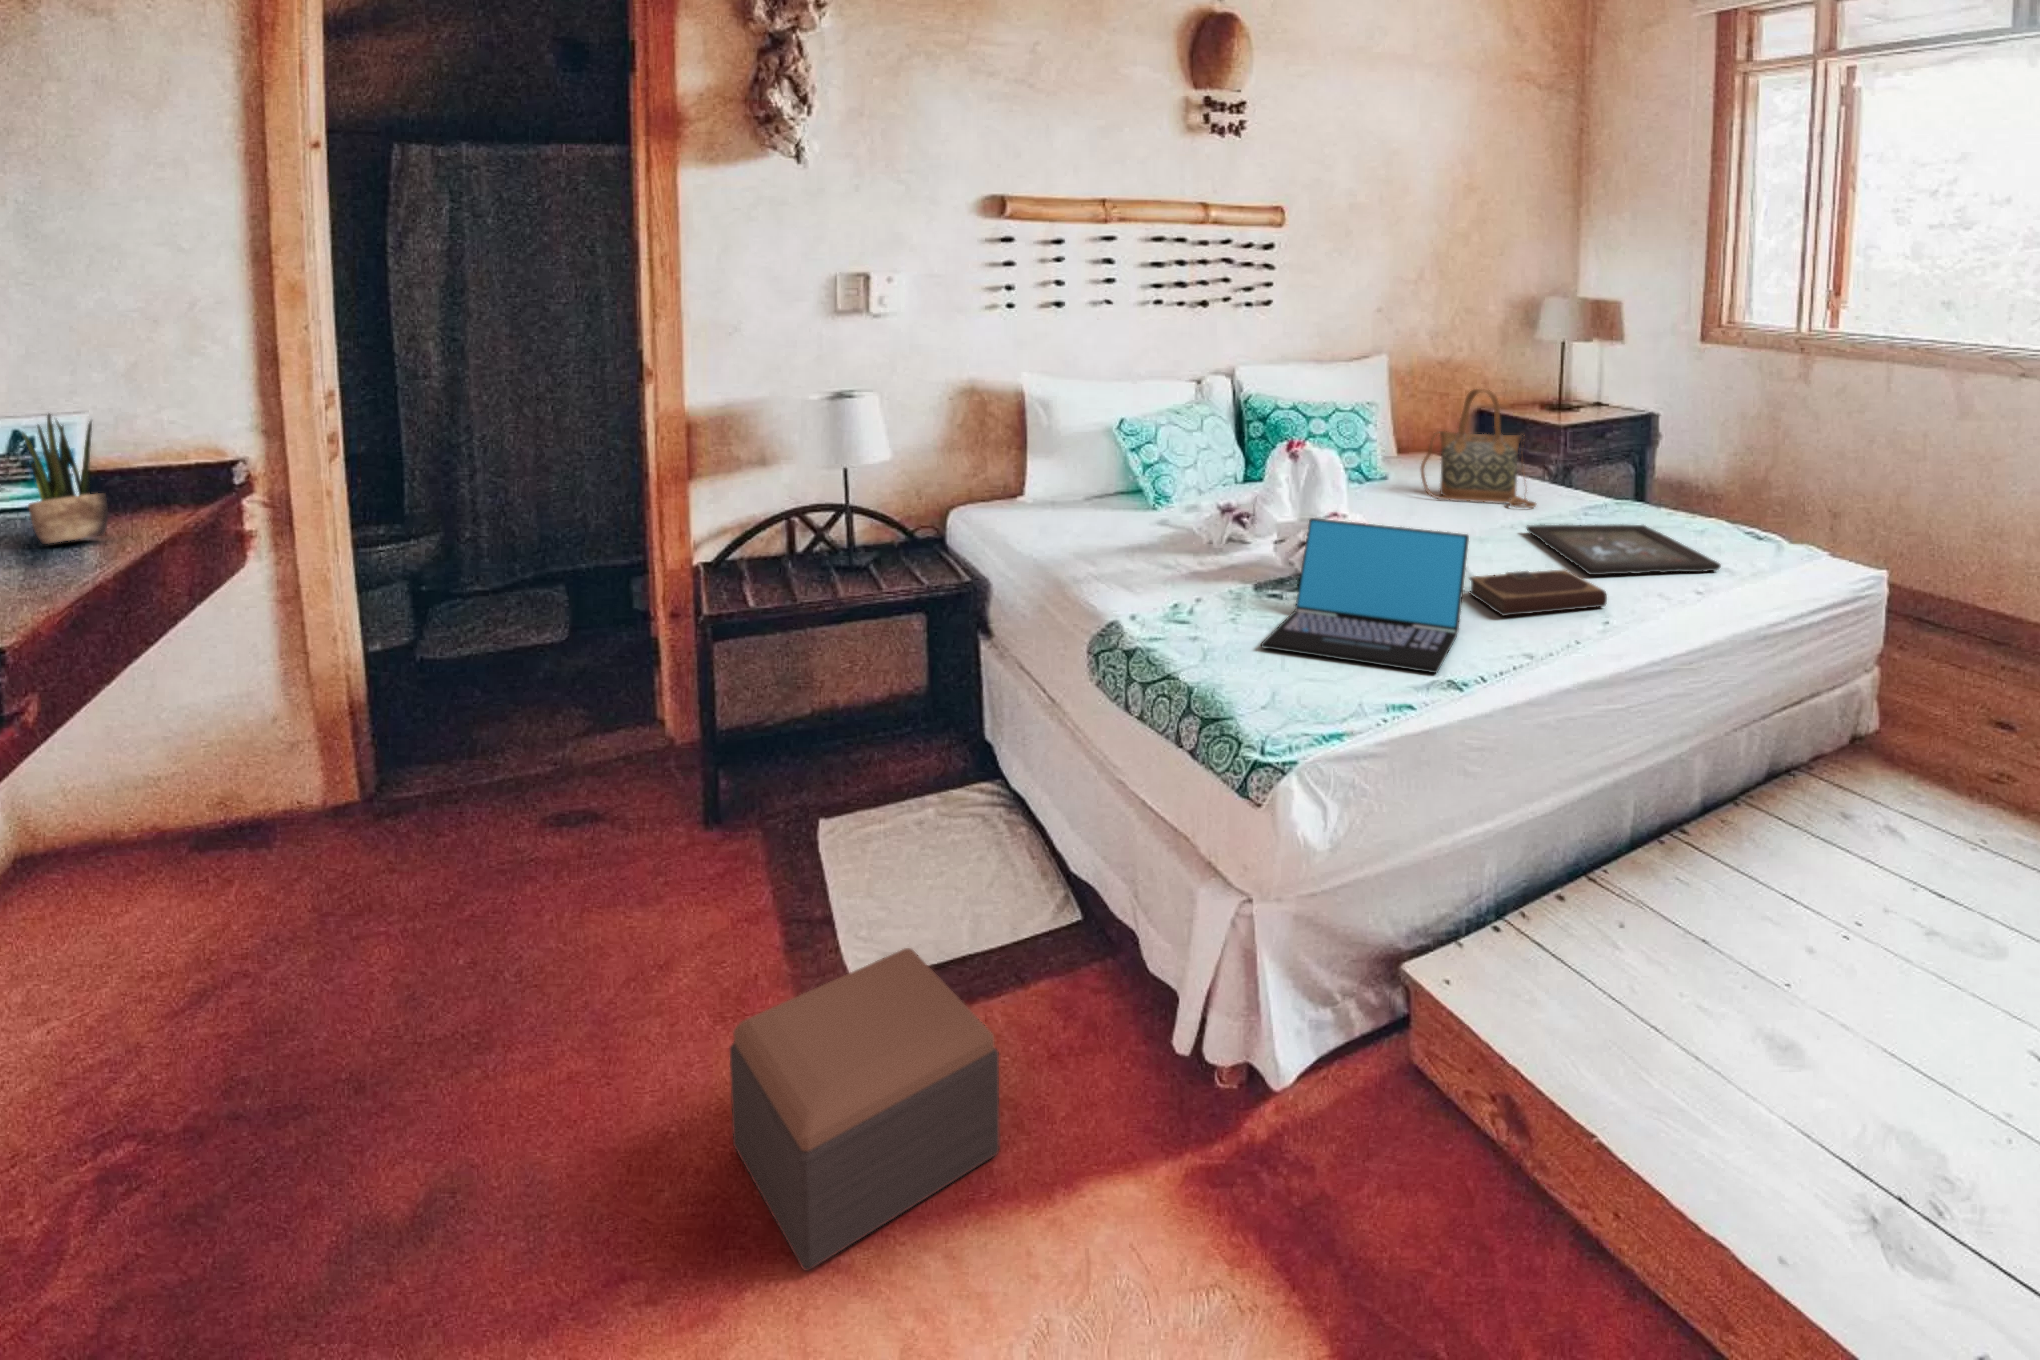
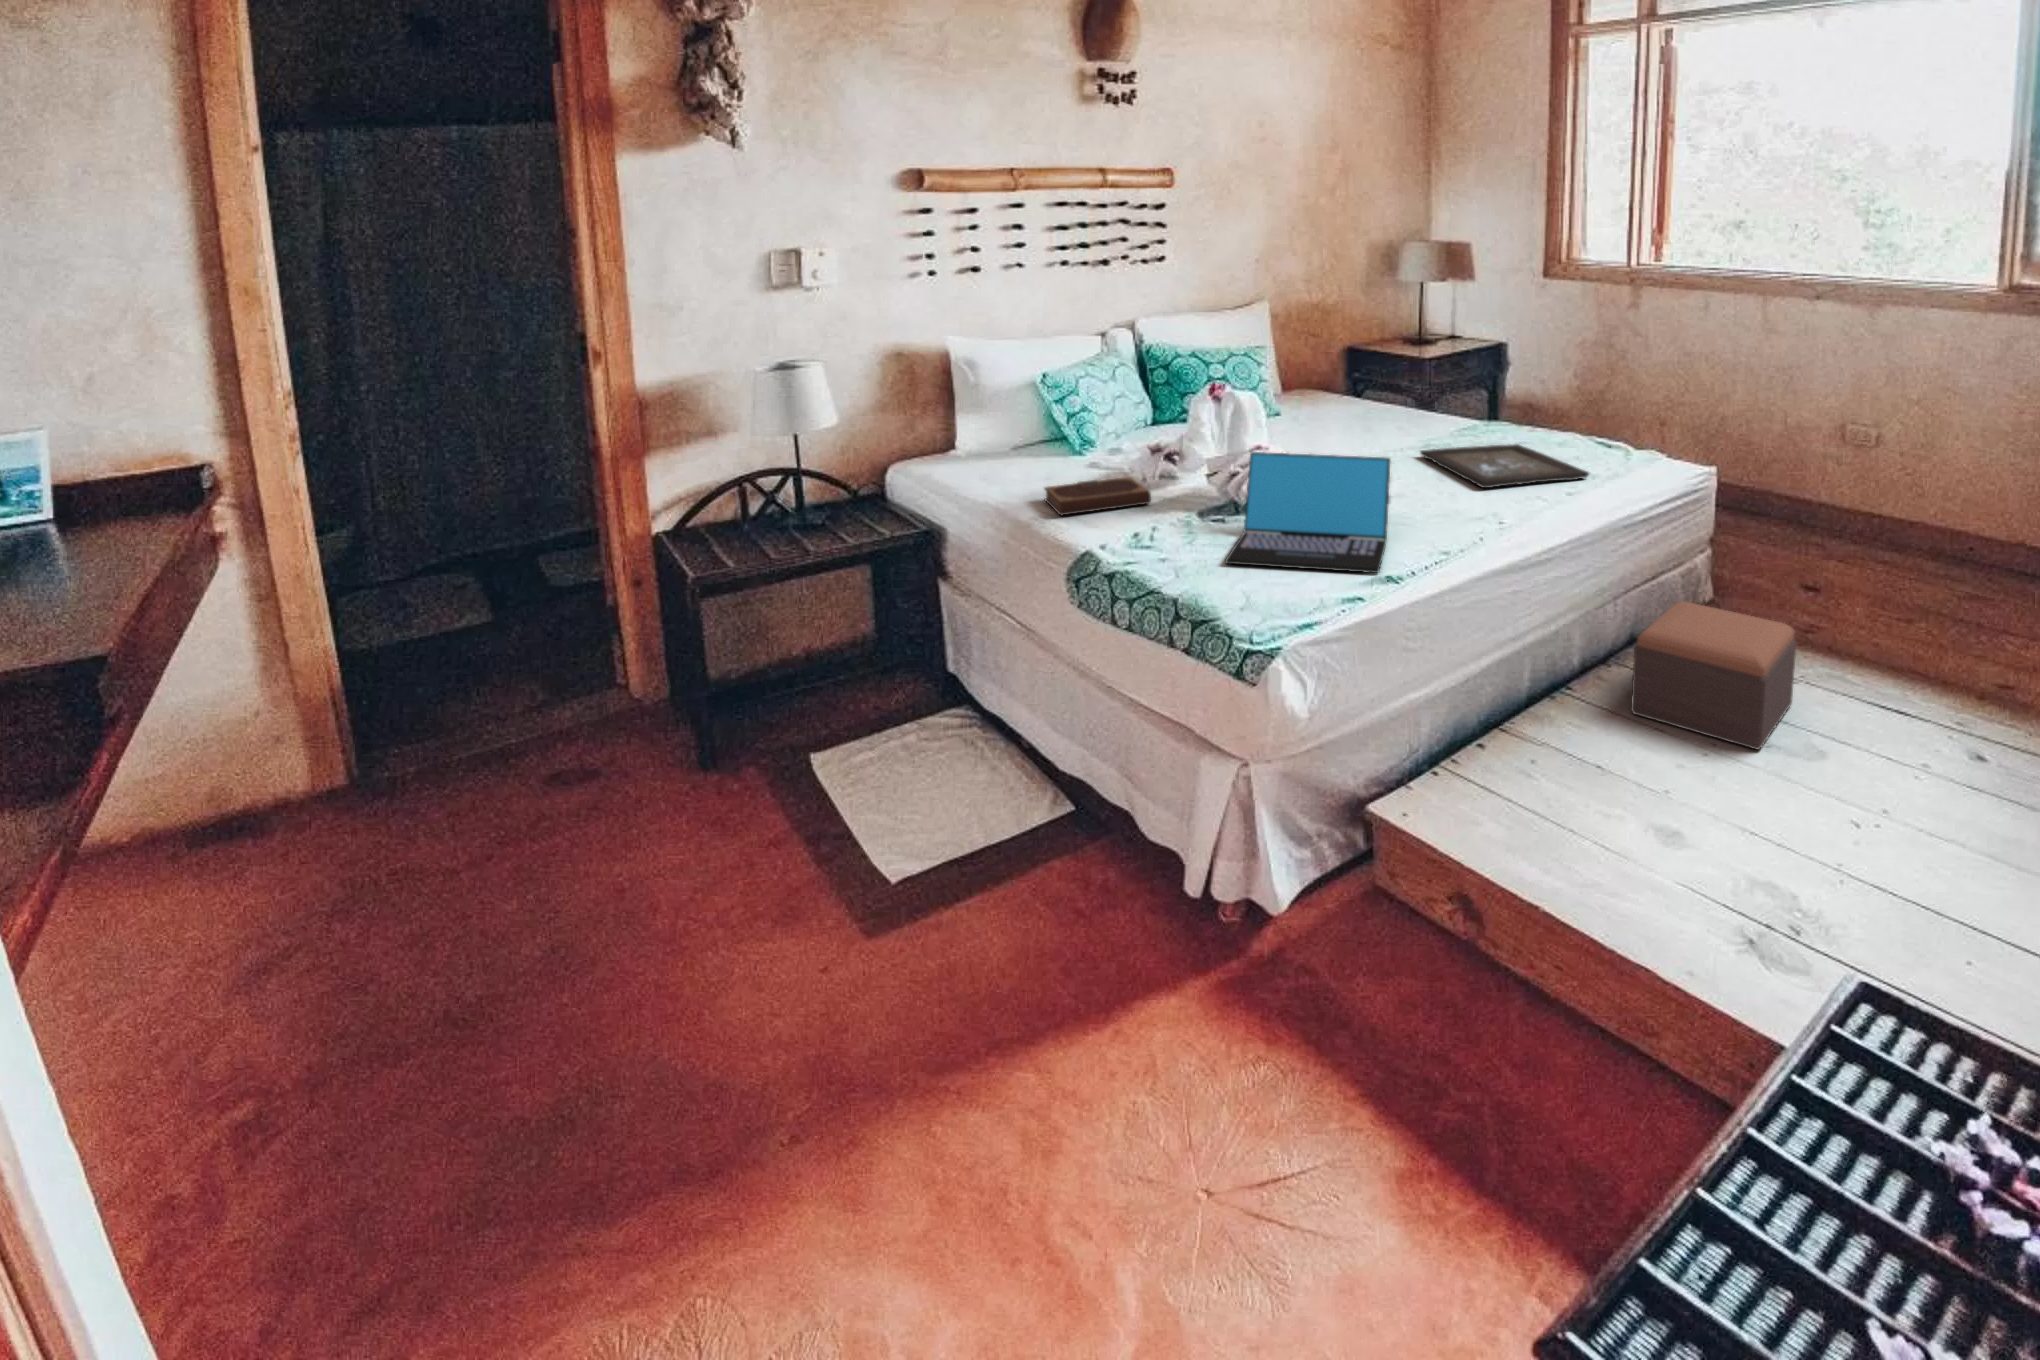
handbag: present [1421,389,1536,508] -> none [1318,332,1423,436]
potted plant: present [22,414,108,544] -> none [32,417,121,544]
notebook: present [1469,569,1607,616] -> present [1045,477,1151,515]
footstool: present [730,948,1000,1271] -> present [1631,601,1796,750]

